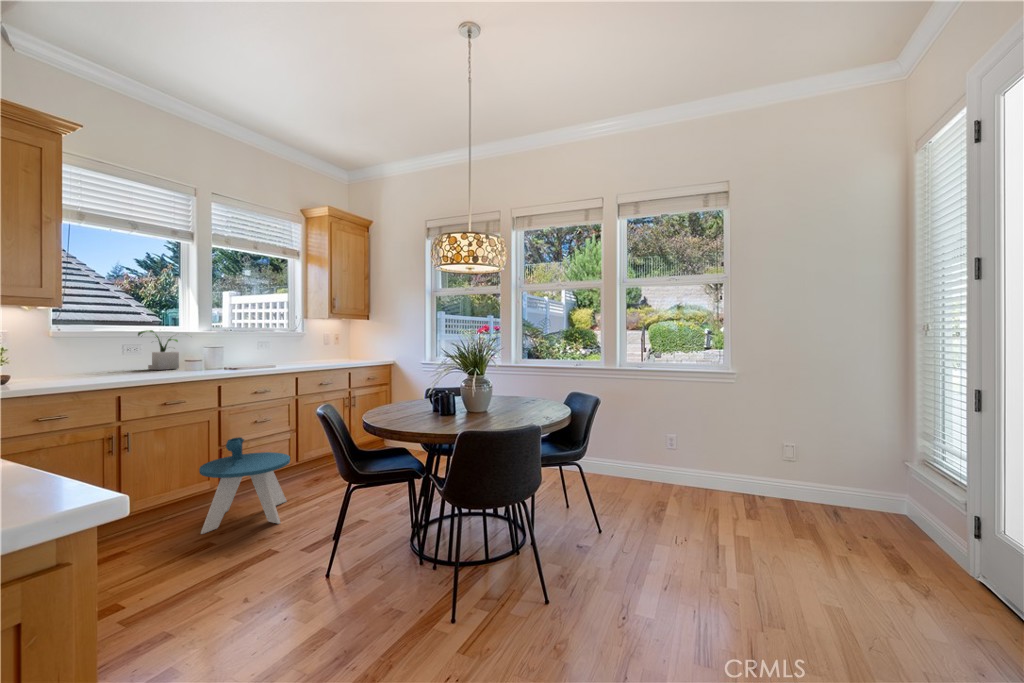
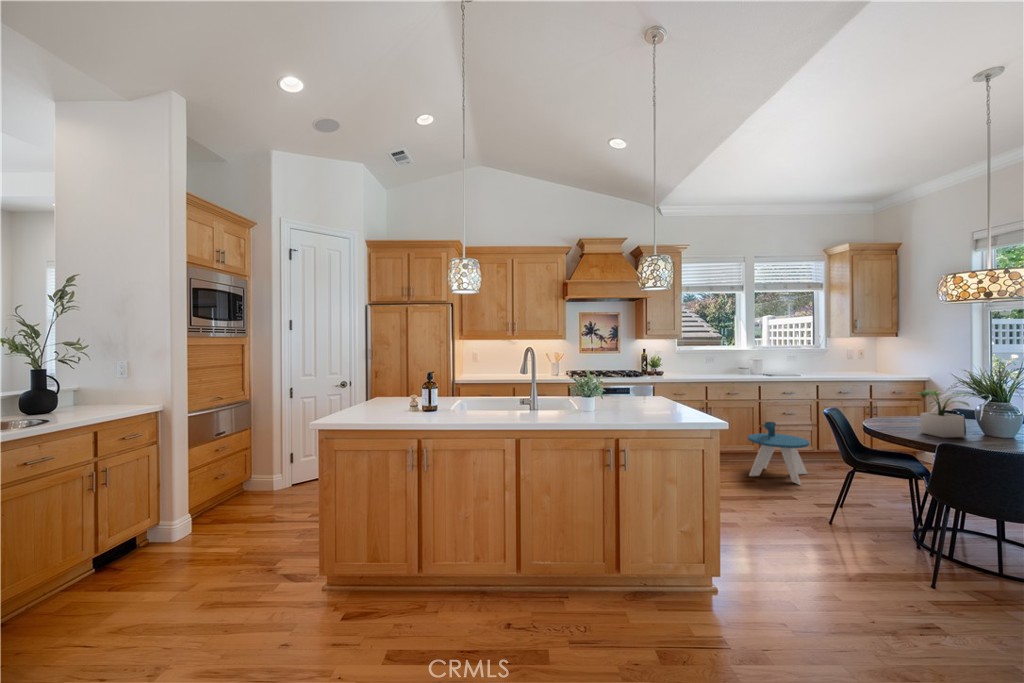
potted plant: present [138,330,179,370] -> present [917,390,969,438]

